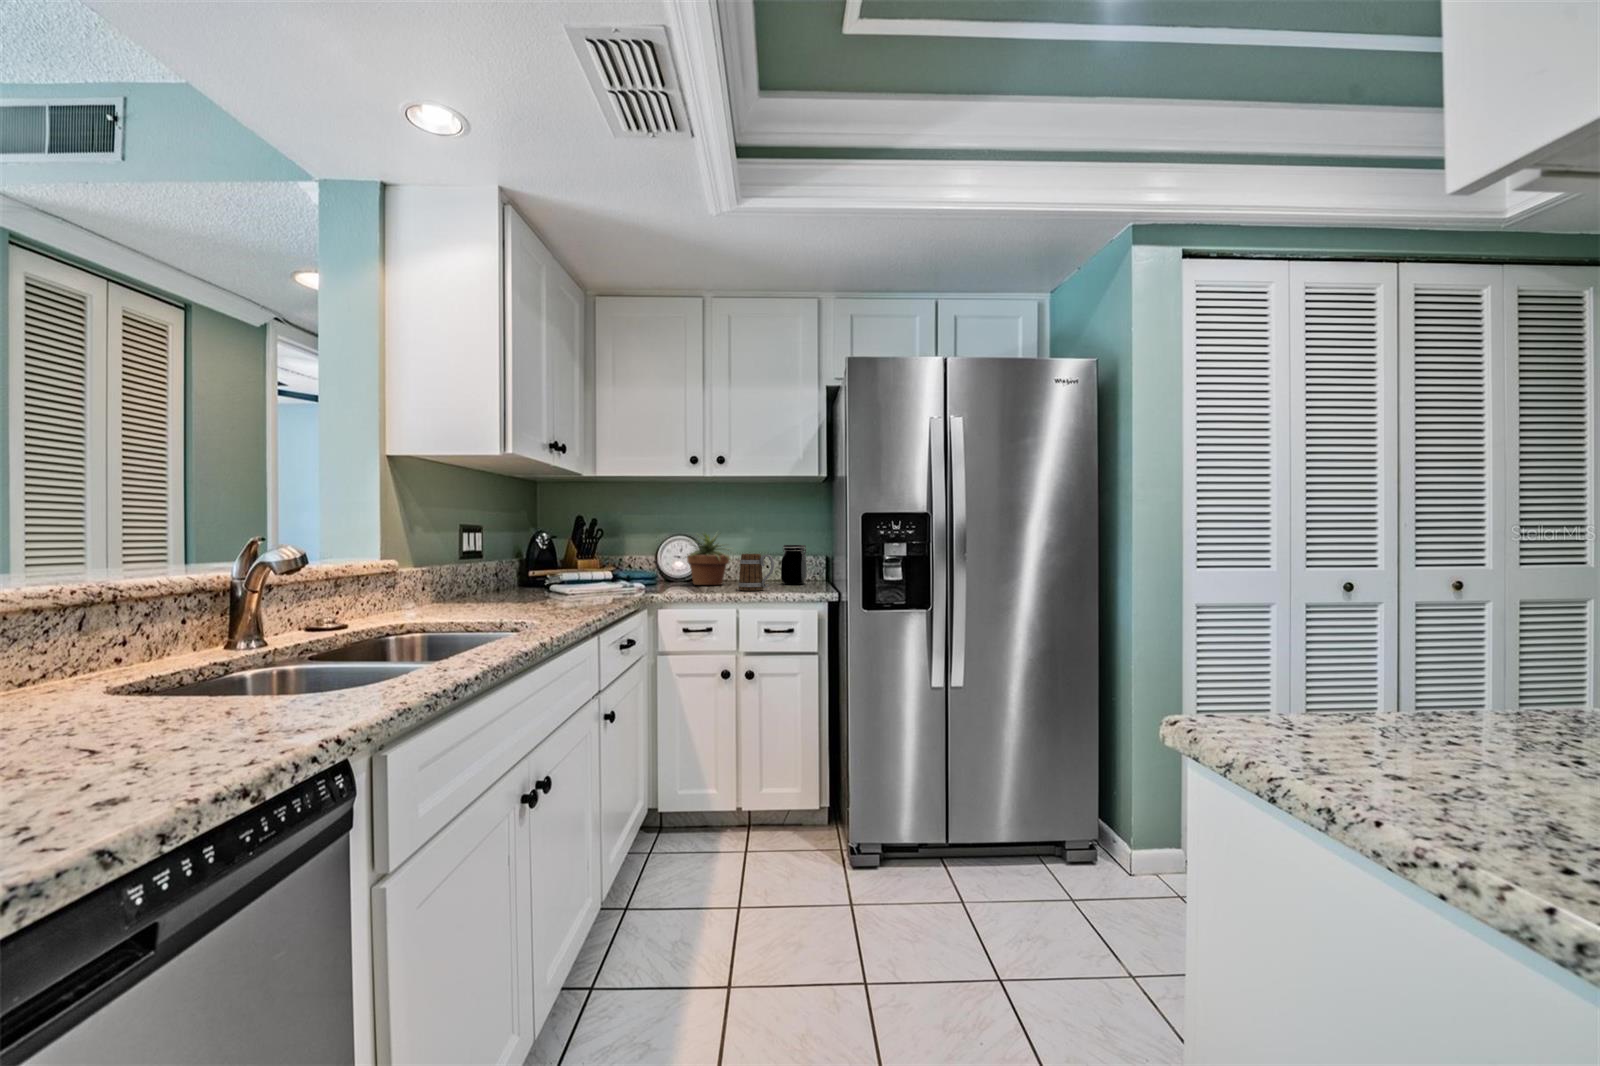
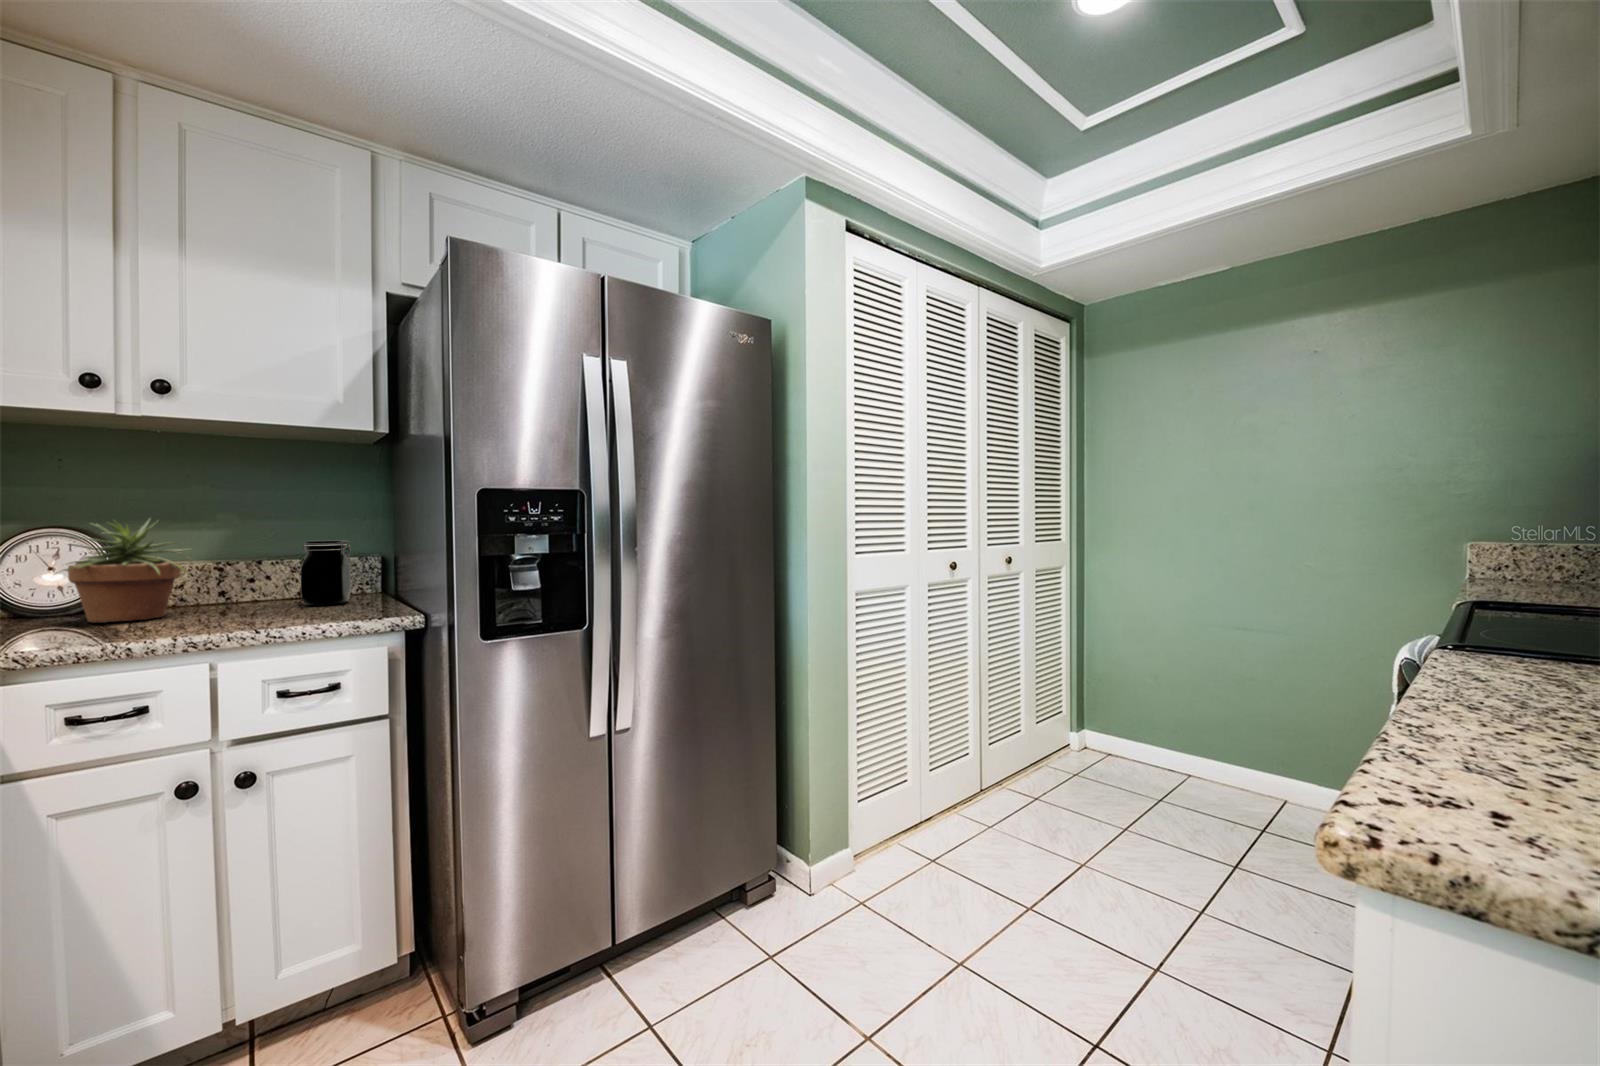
mug: present [738,554,774,591] -> none [209,558,292,626]

